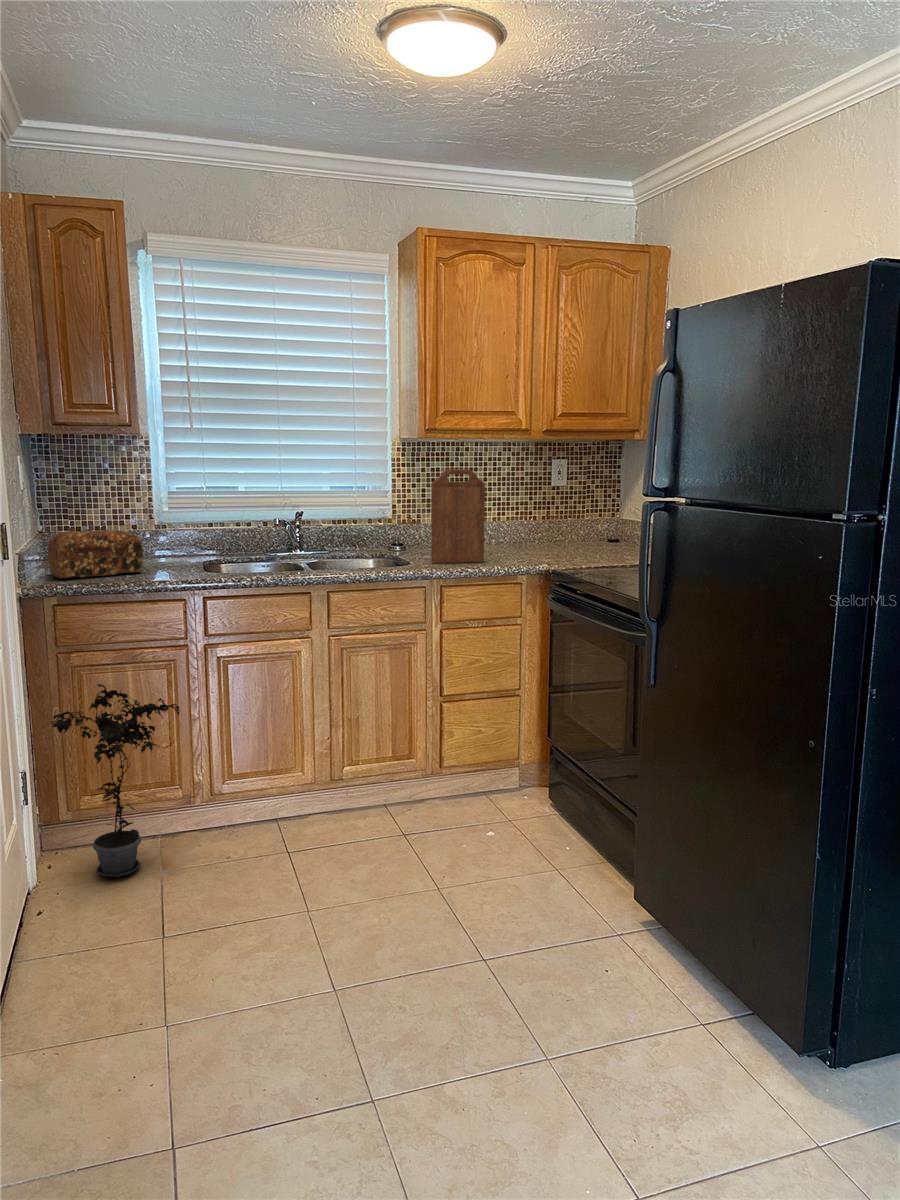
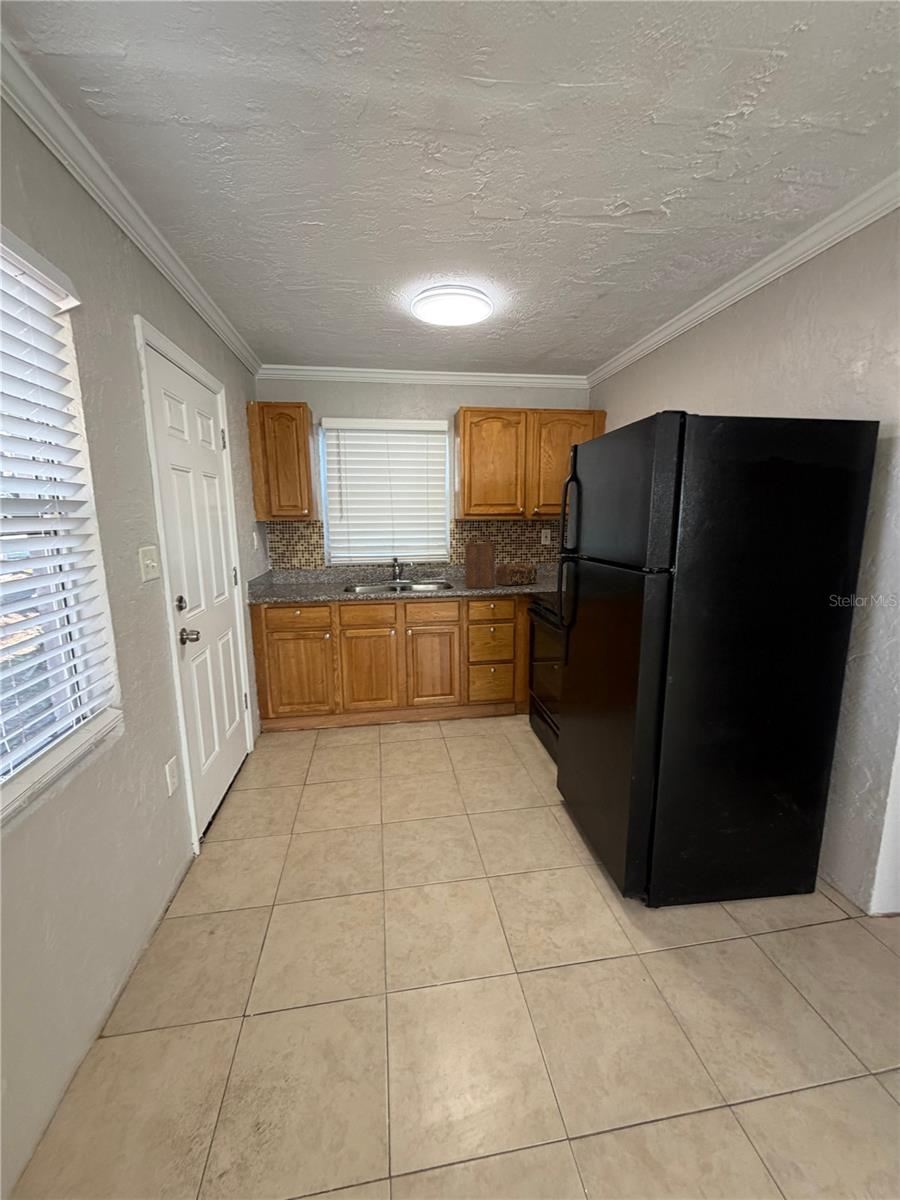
bread loaf: present [47,530,143,579] -> present [495,563,537,585]
potted plant: present [43,684,179,877] -> none [255,649,325,749]

